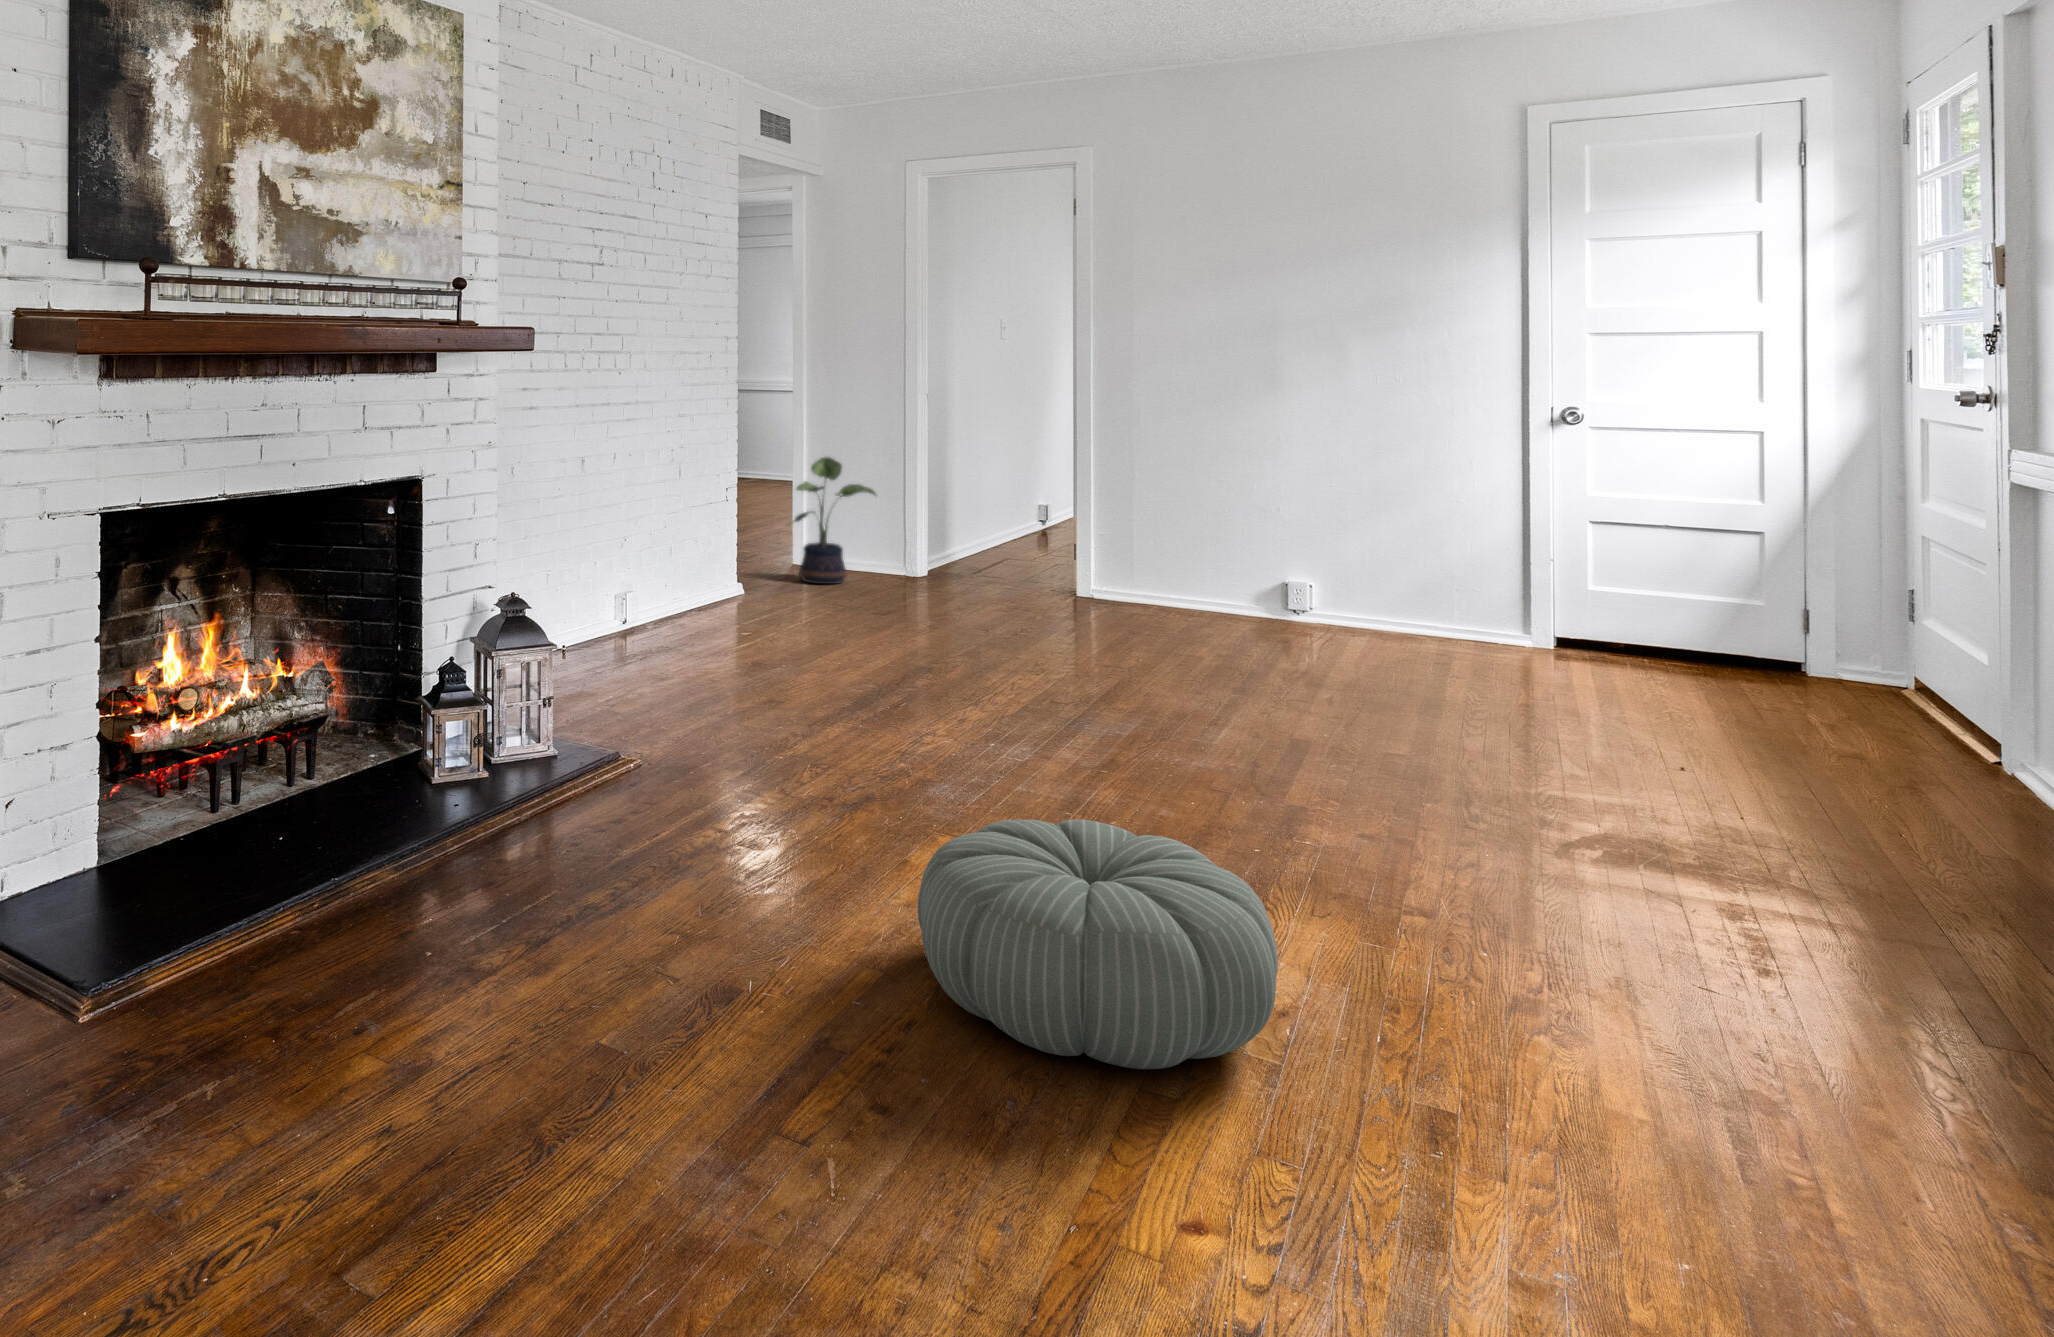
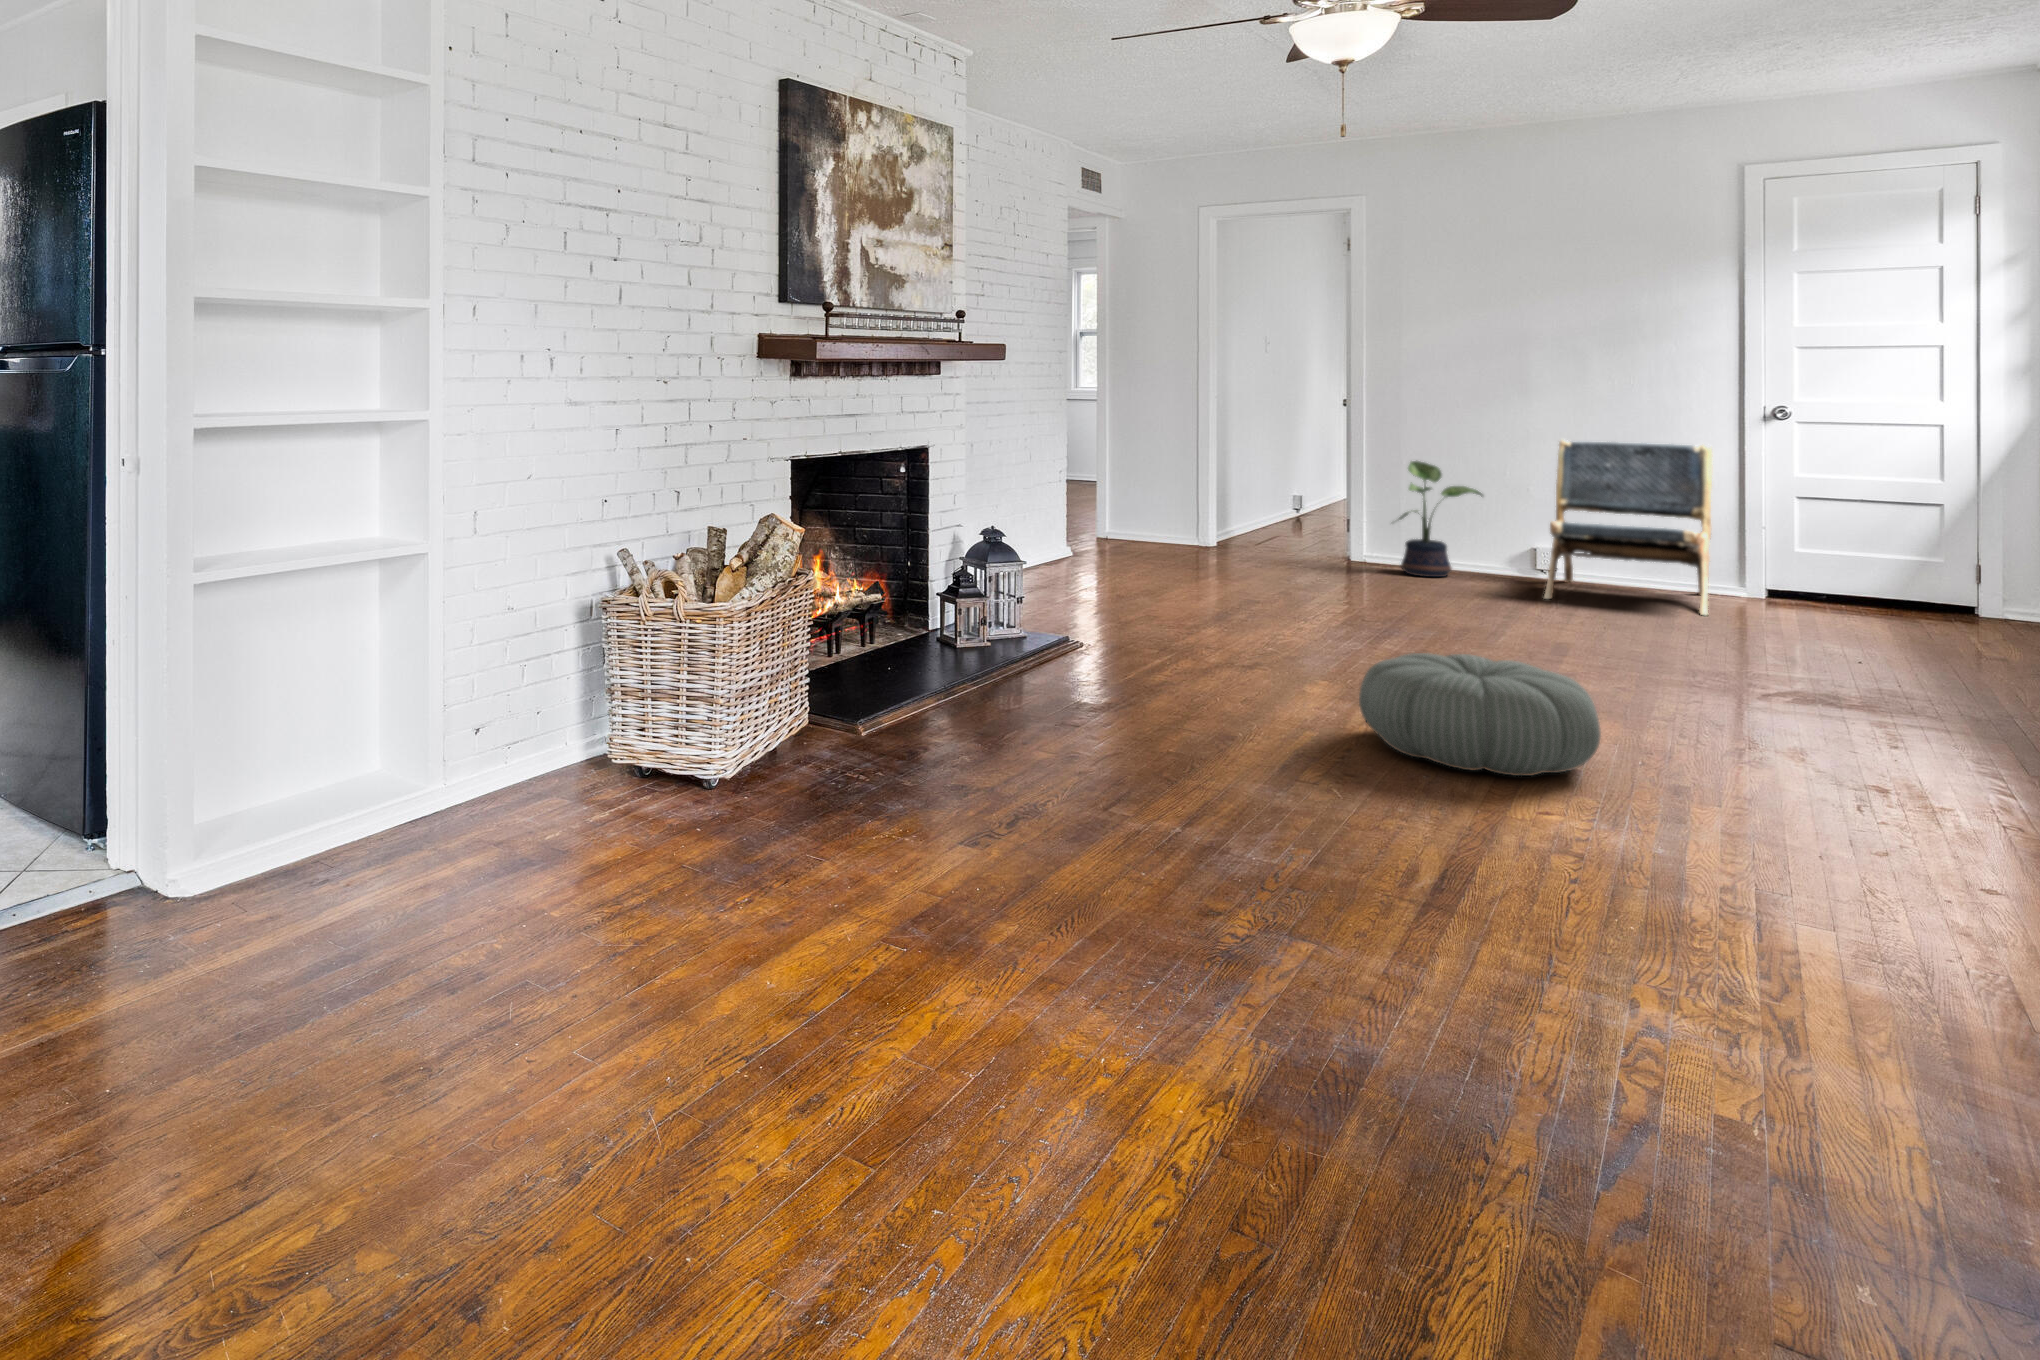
lounge chair: none [1283,448,1490,680] -> present [1544,440,1712,615]
potted plant: present [794,457,876,584] -> present [1399,461,1483,577]

